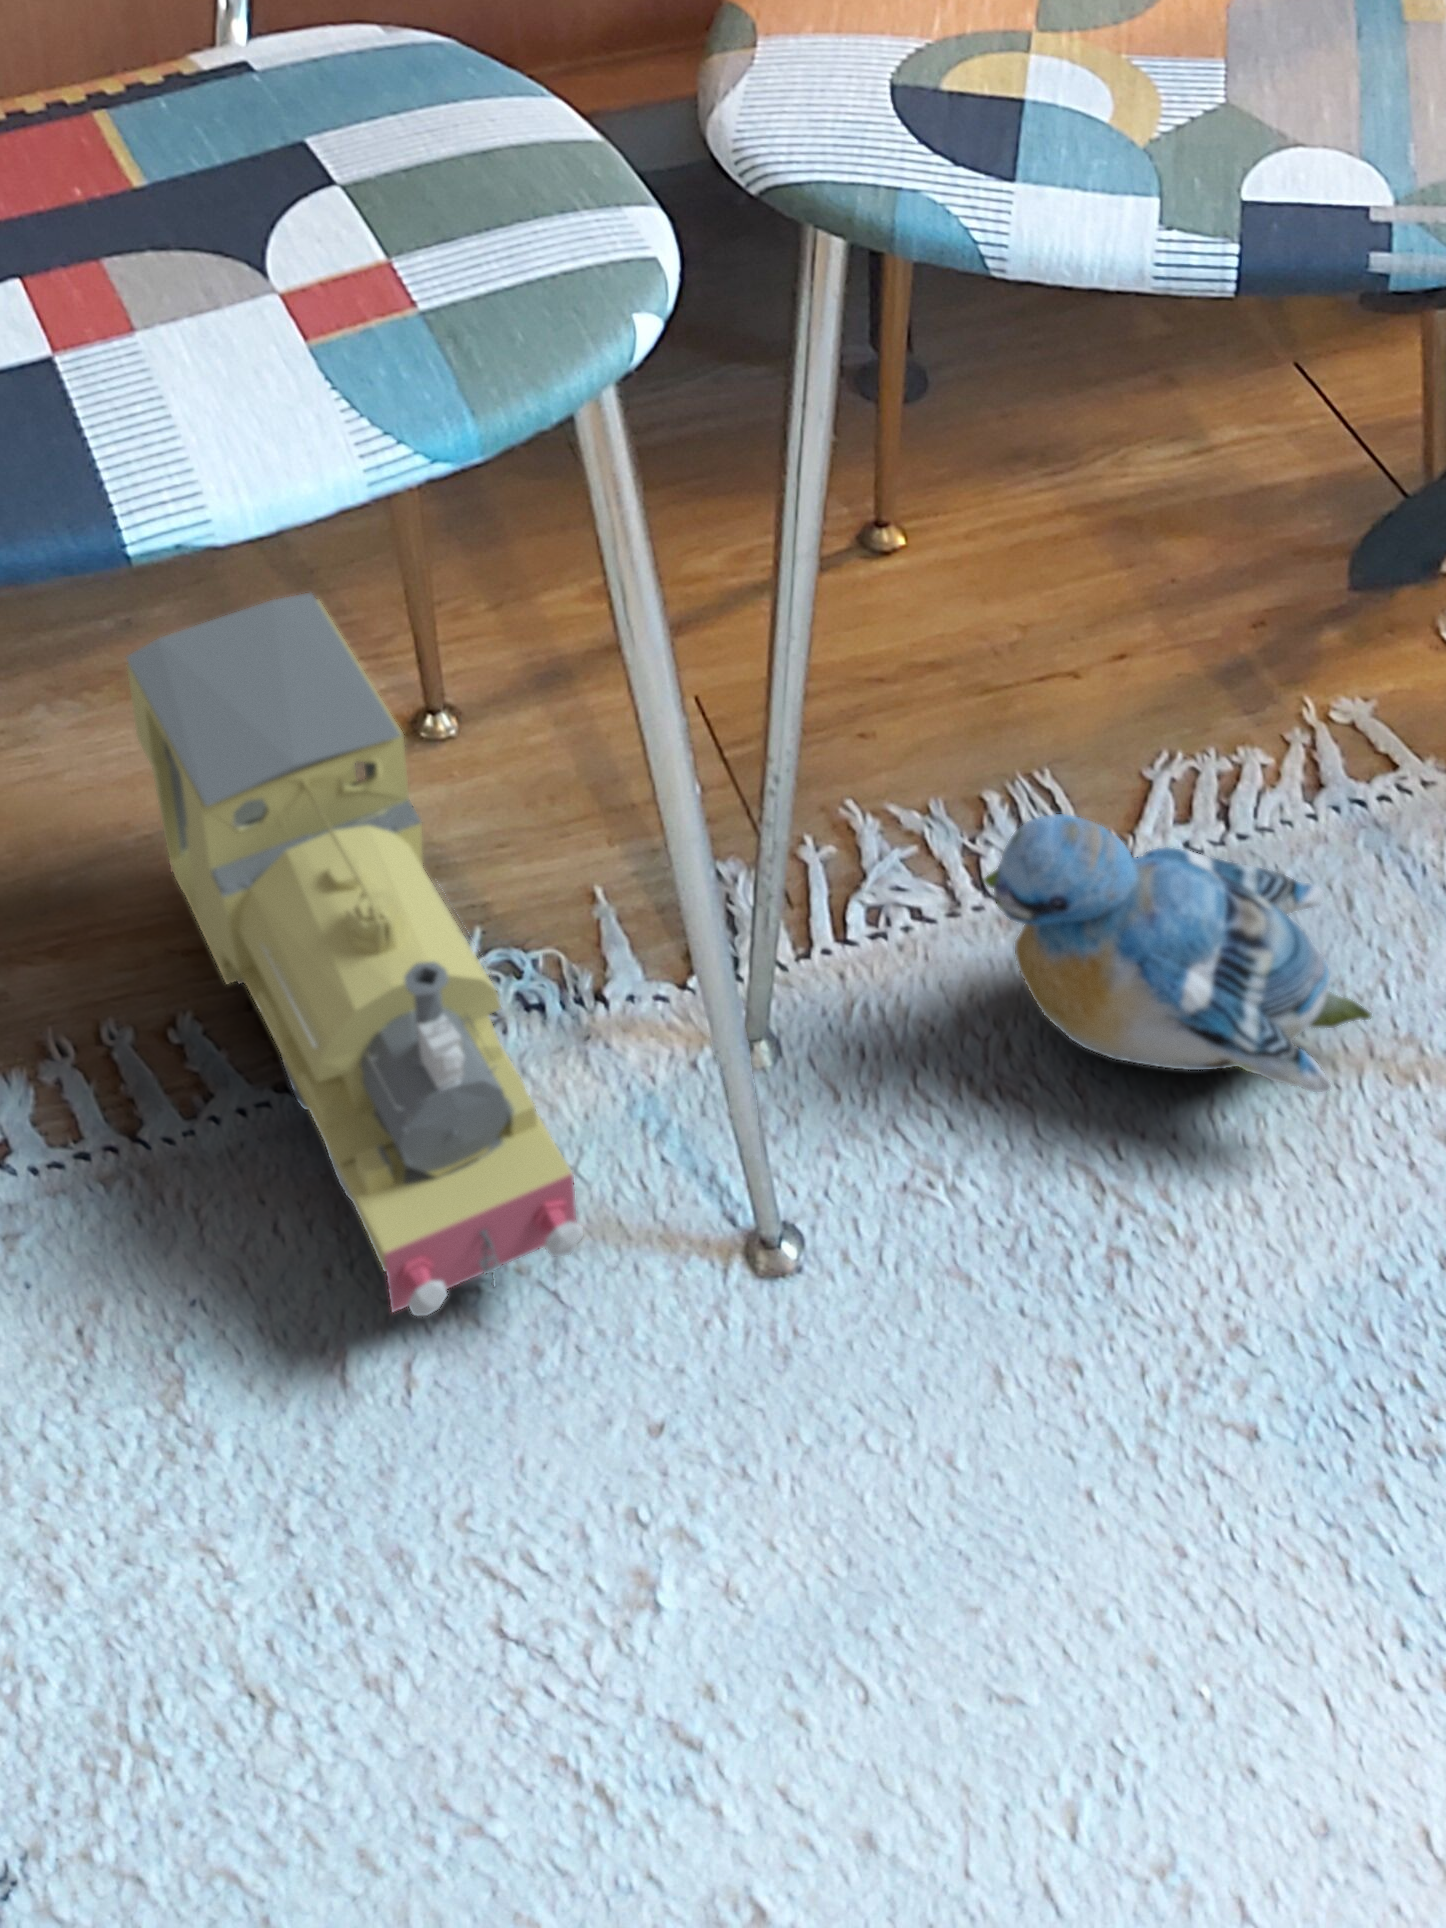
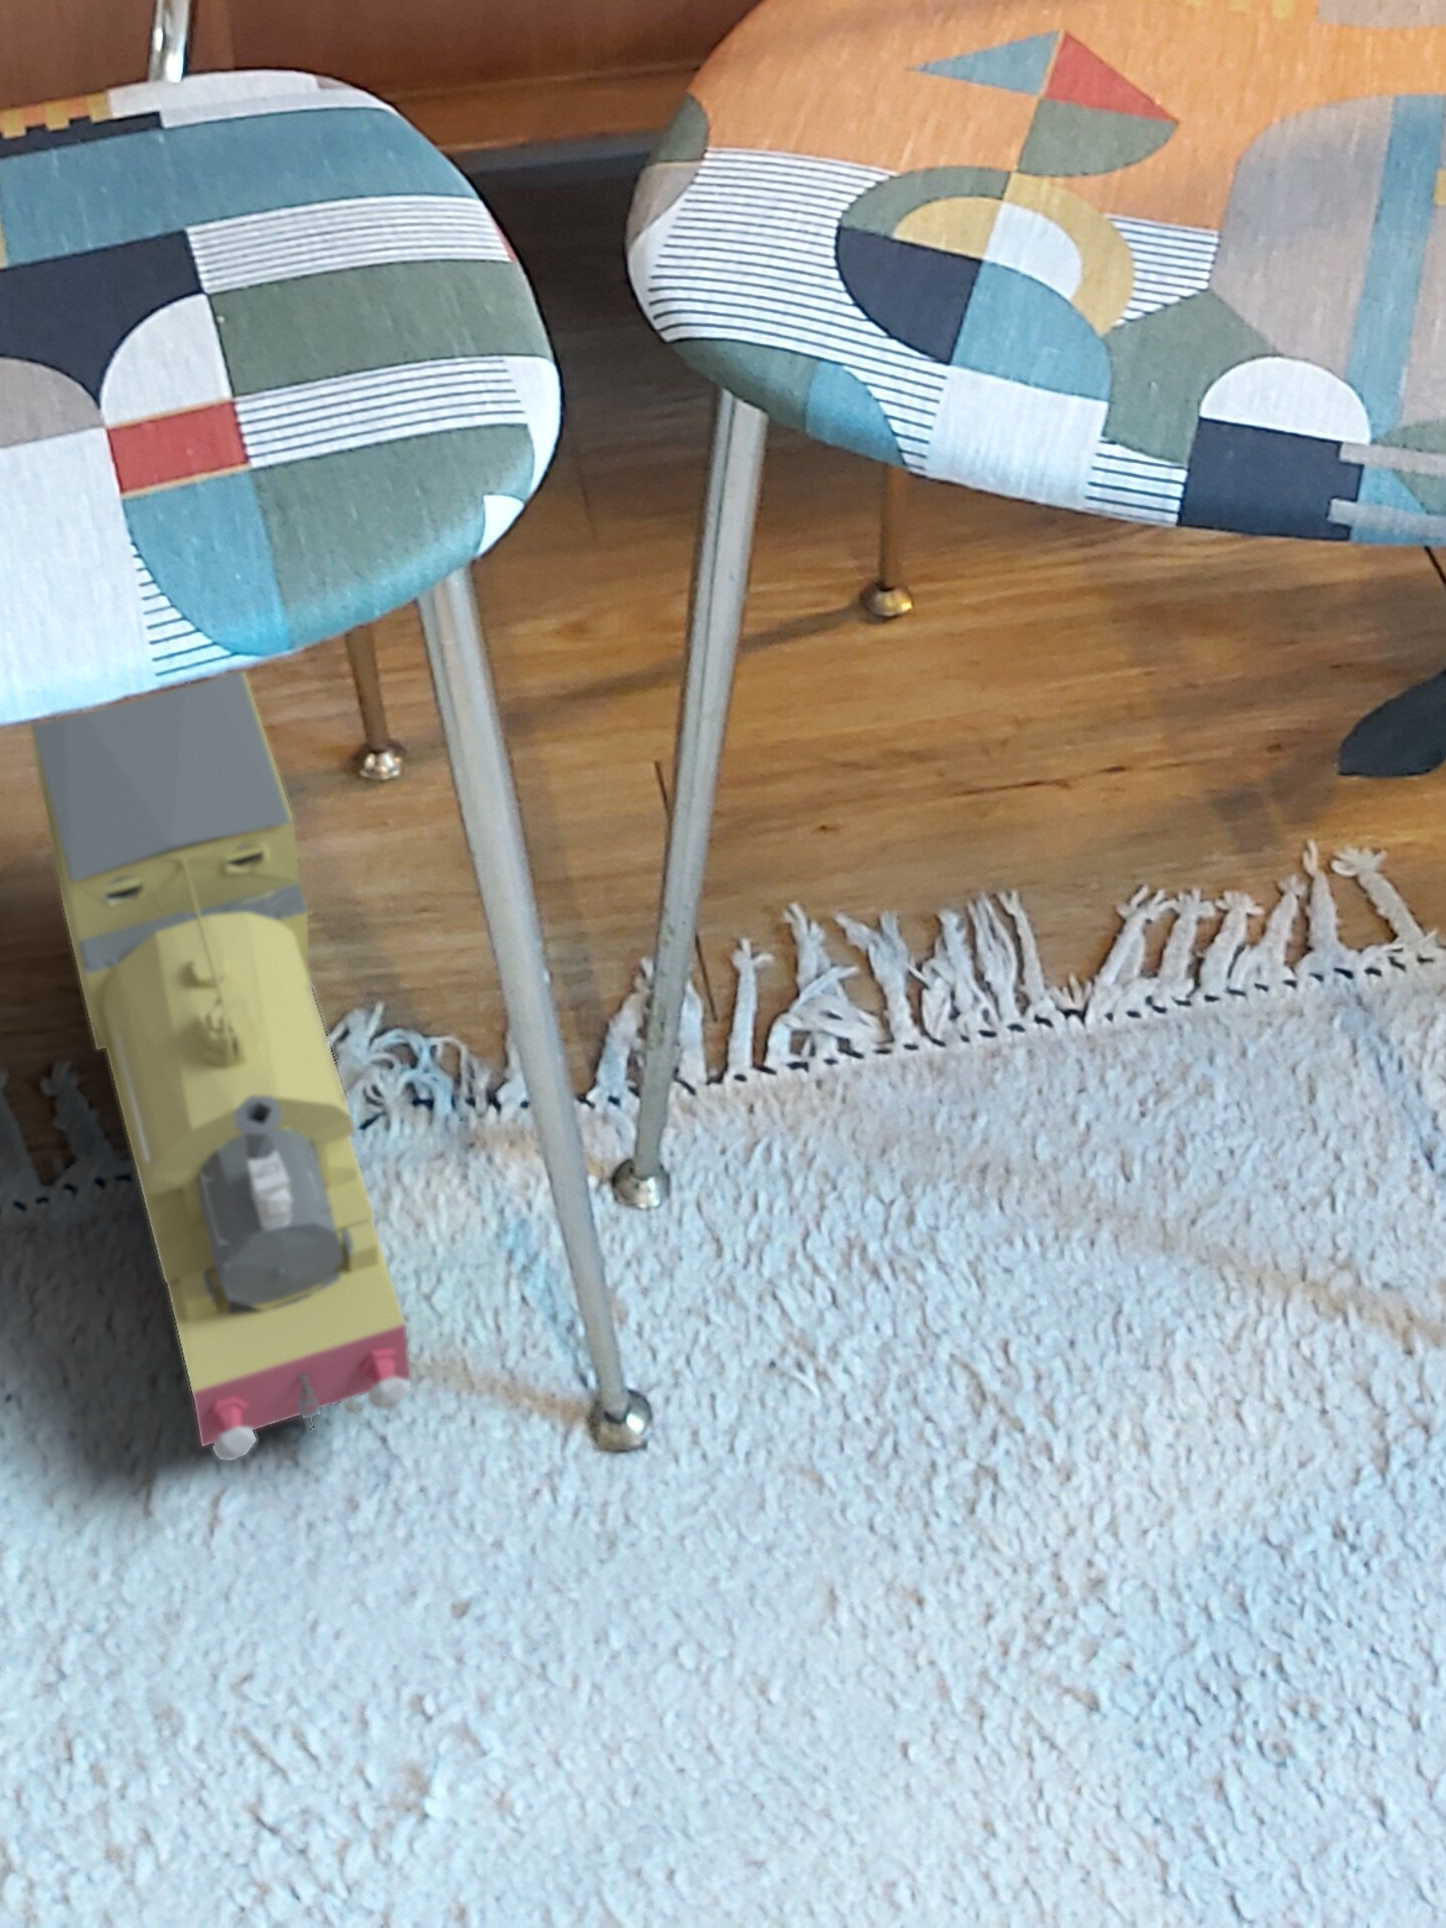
plush toy: present [983,814,1371,1092] -> none [892,987,1305,1324]

